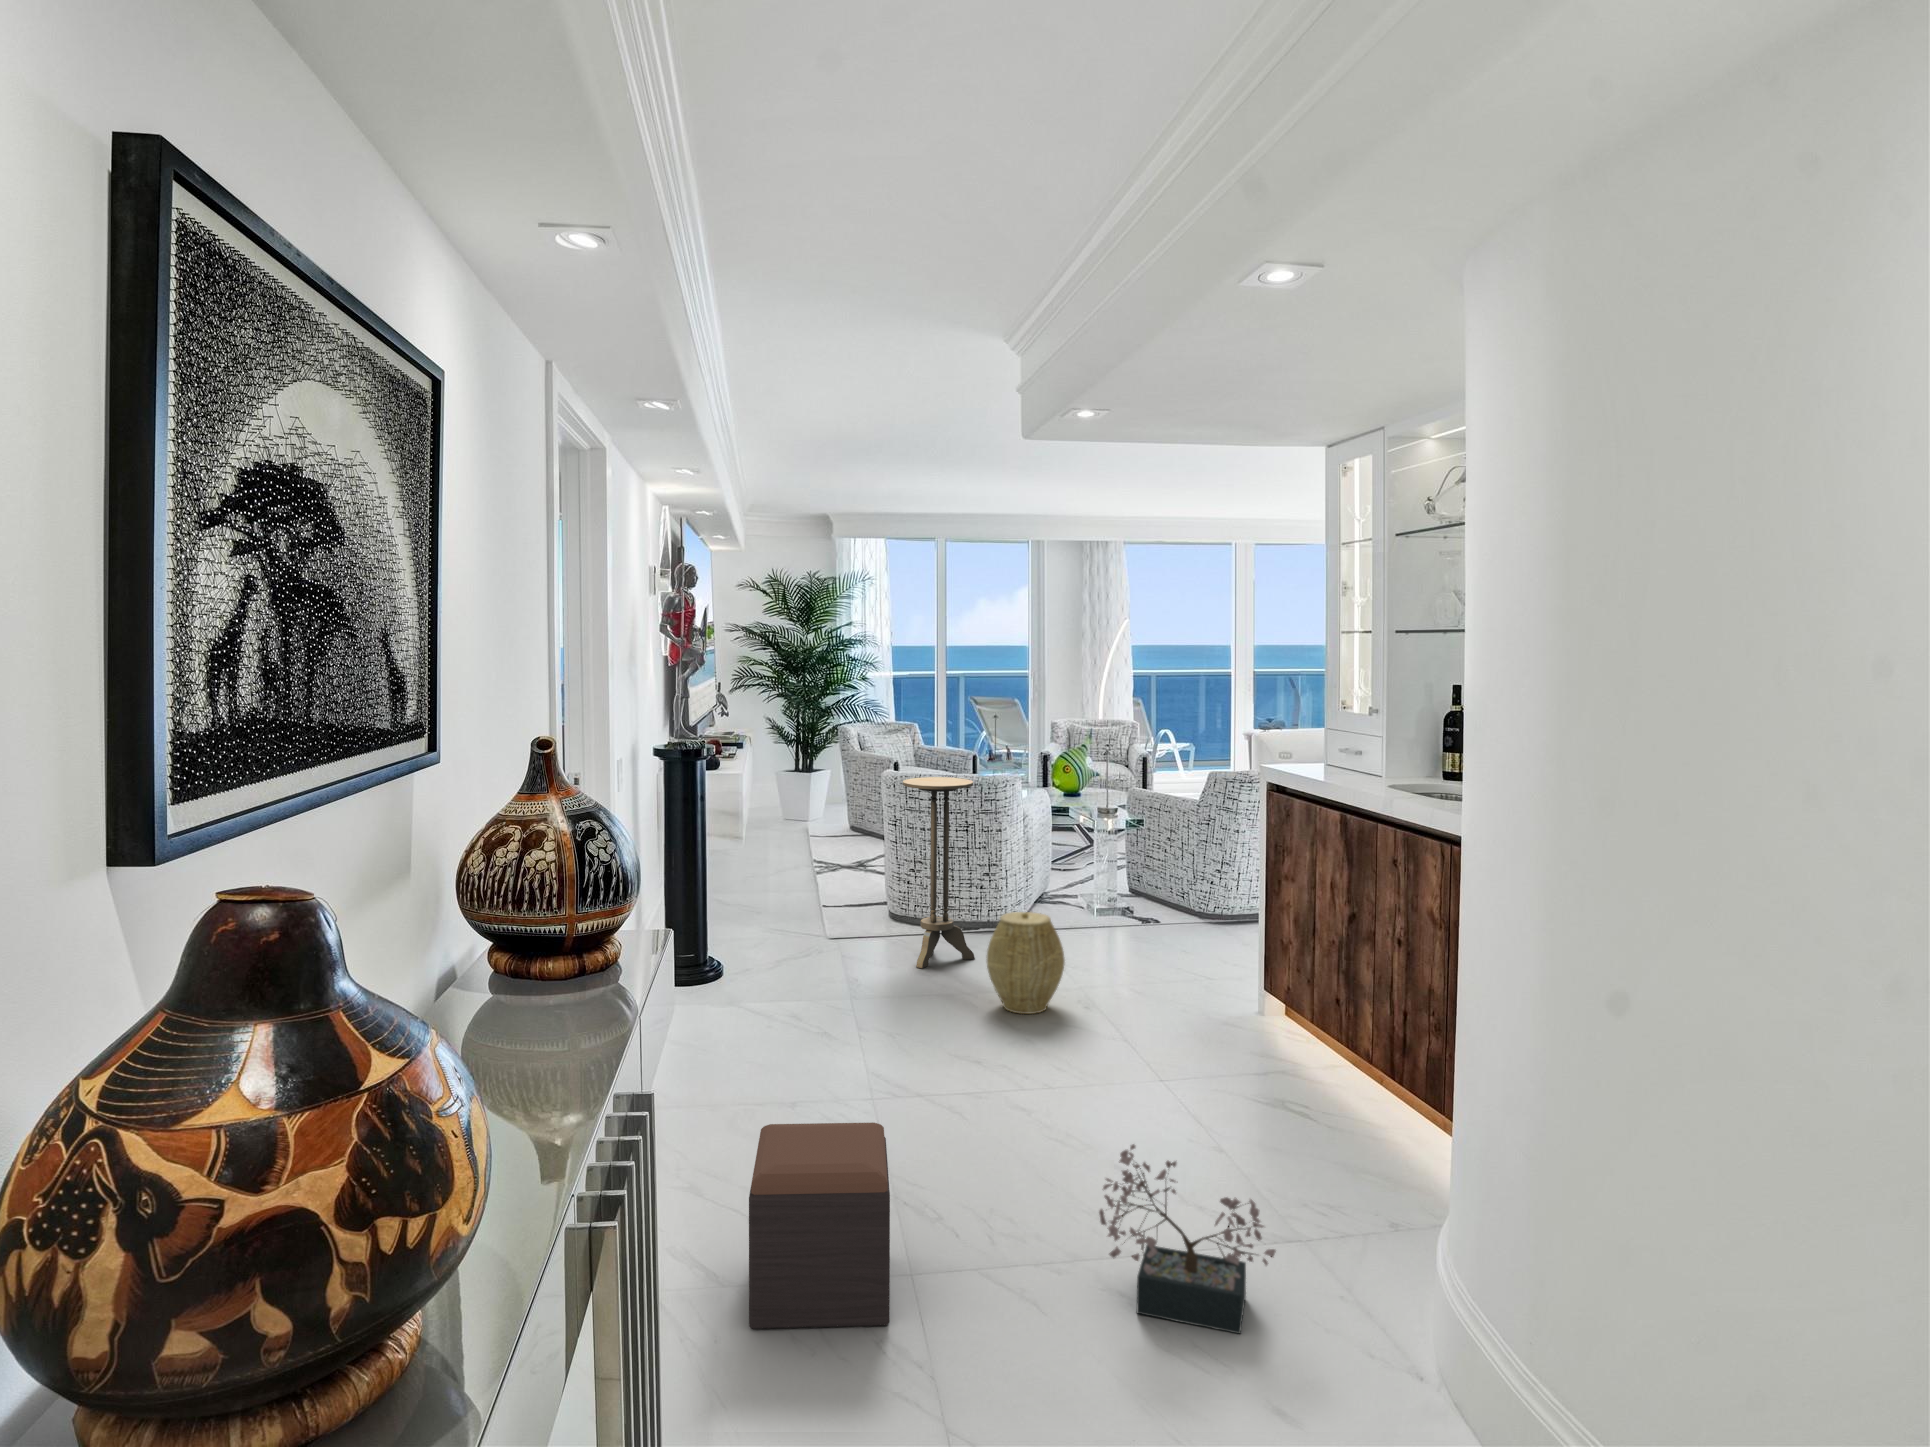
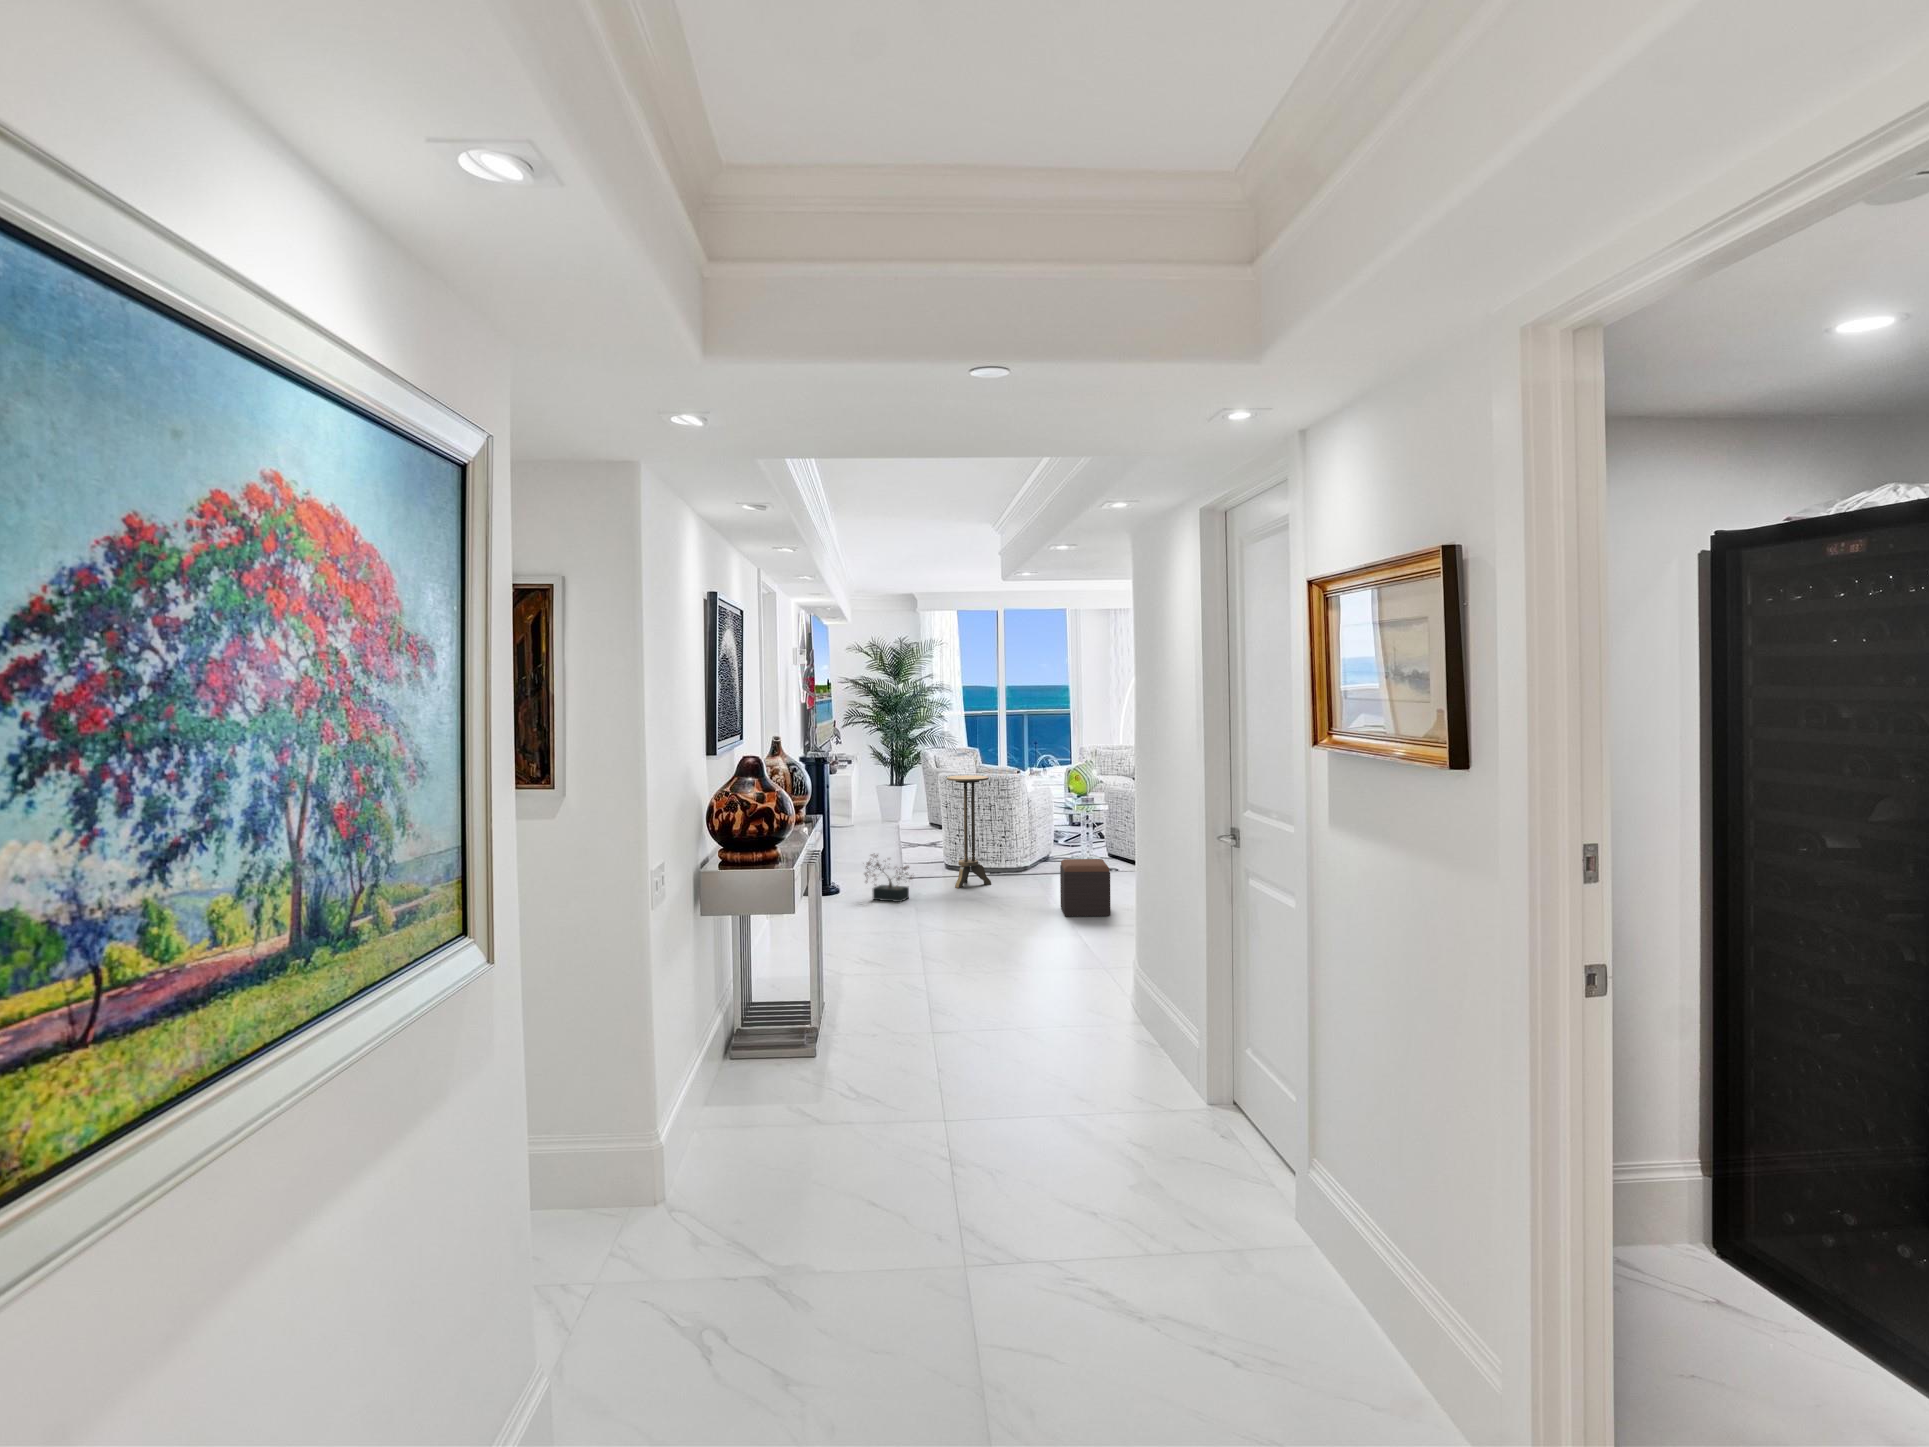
woven basket: present [987,912,1065,1014] -> none [990,848,1034,905]
footstool: present [749,1122,890,1329] -> present [1060,859,1111,917]
decorative plant: present [1099,1144,1276,1334] -> present [865,854,912,902]

